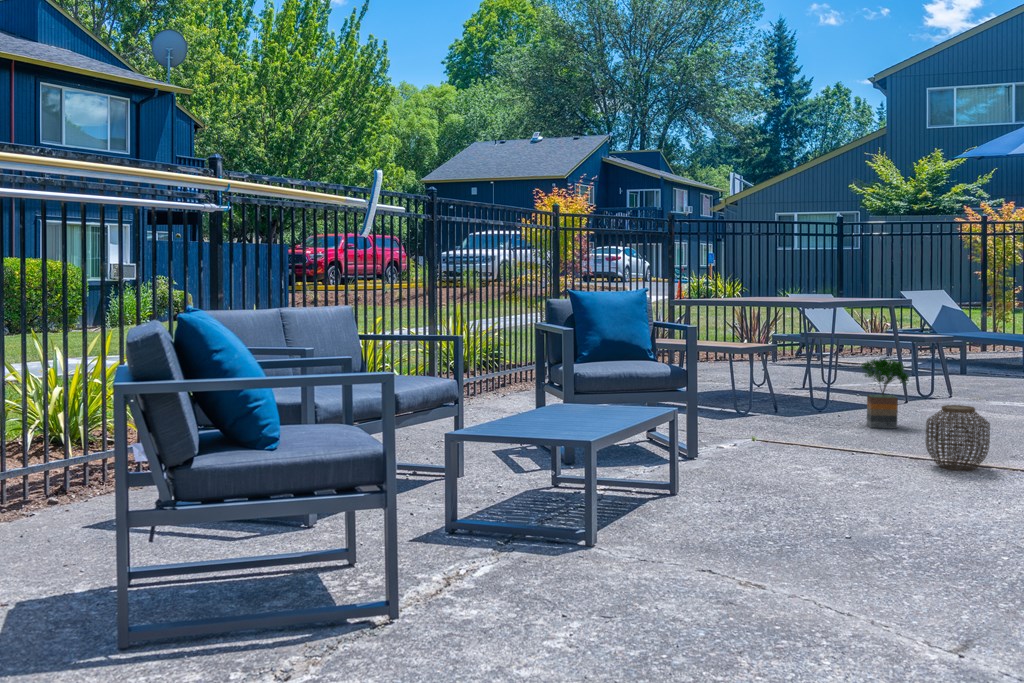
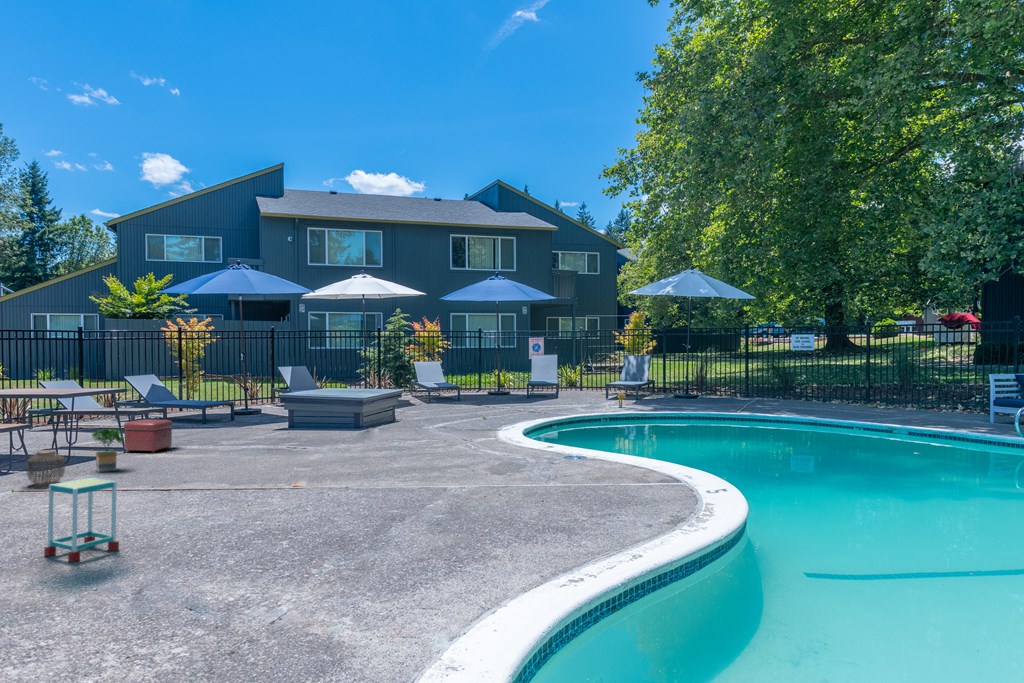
ottoman: none [906,353,984,409] -> present [124,419,173,453]
woven basket: present [926,405,990,471] -> present [27,450,65,485]
side table: none [799,420,918,563] -> present [44,478,119,562]

